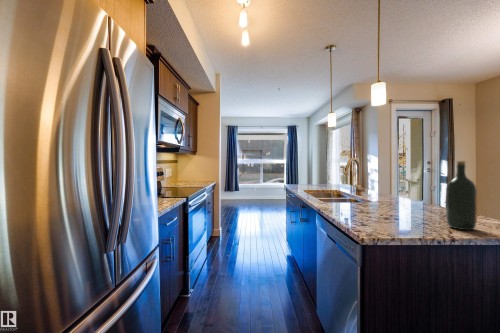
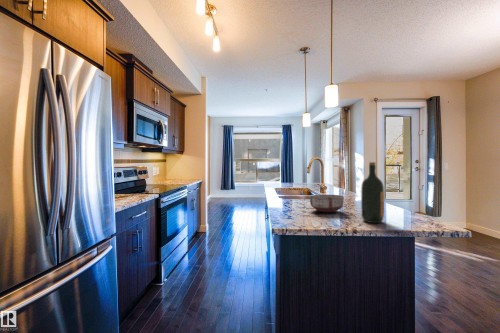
ceramic bowl: none [372,197,414,217] -> present [310,195,344,212]

